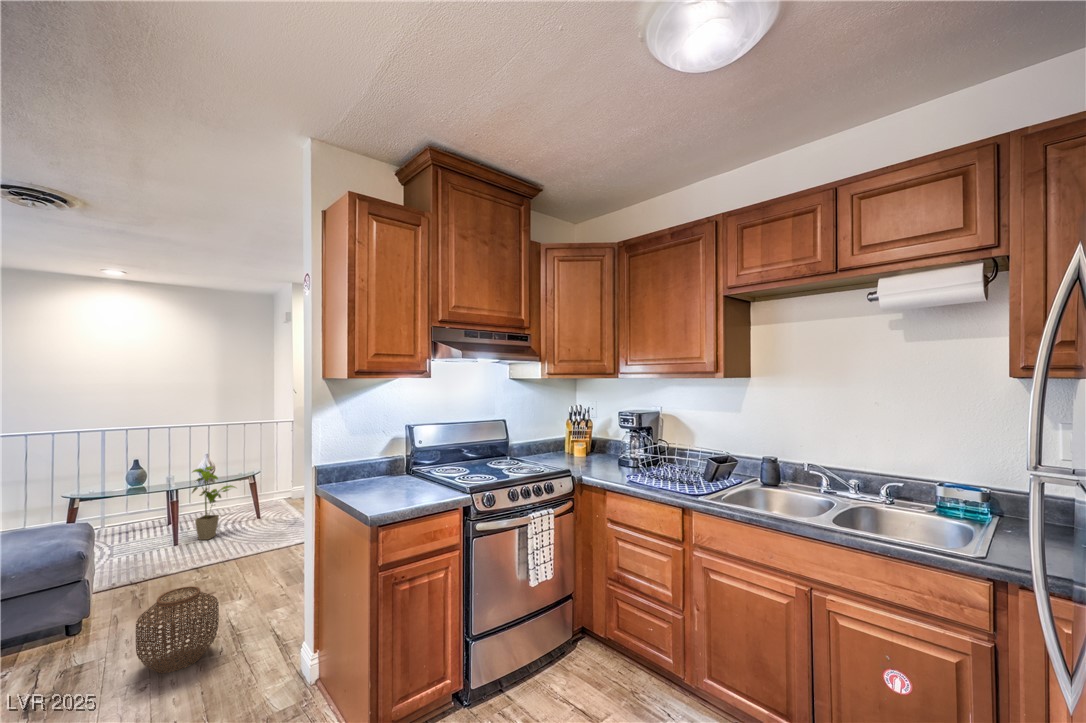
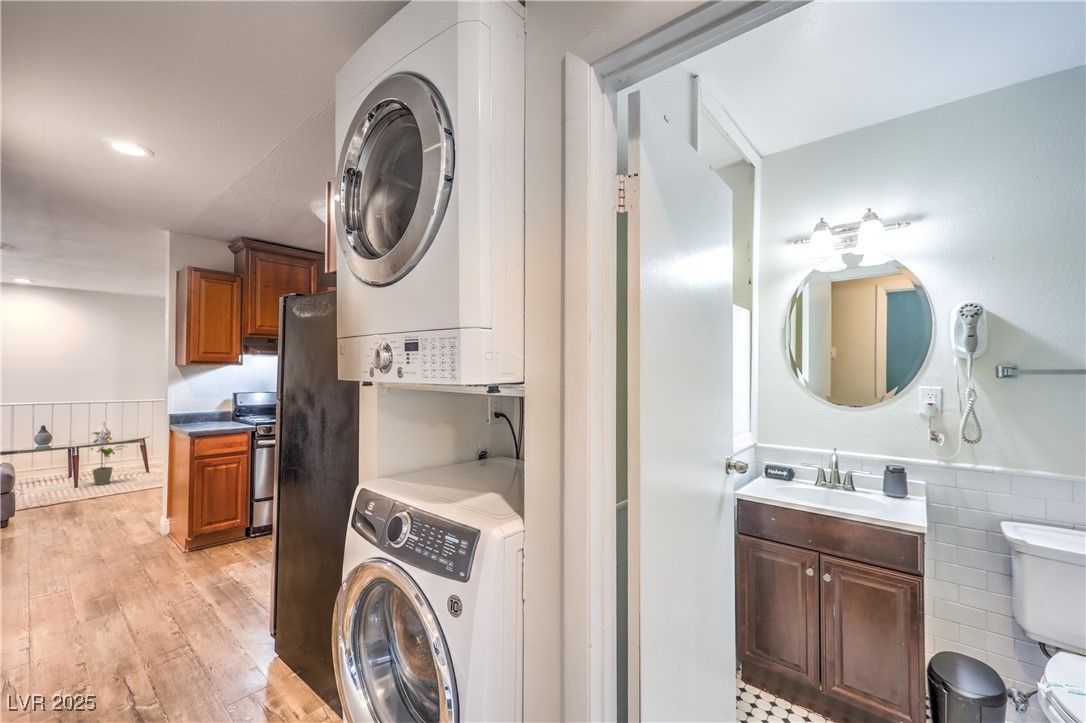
woven basket: present [136,586,219,673] -> none [53,488,108,535]

